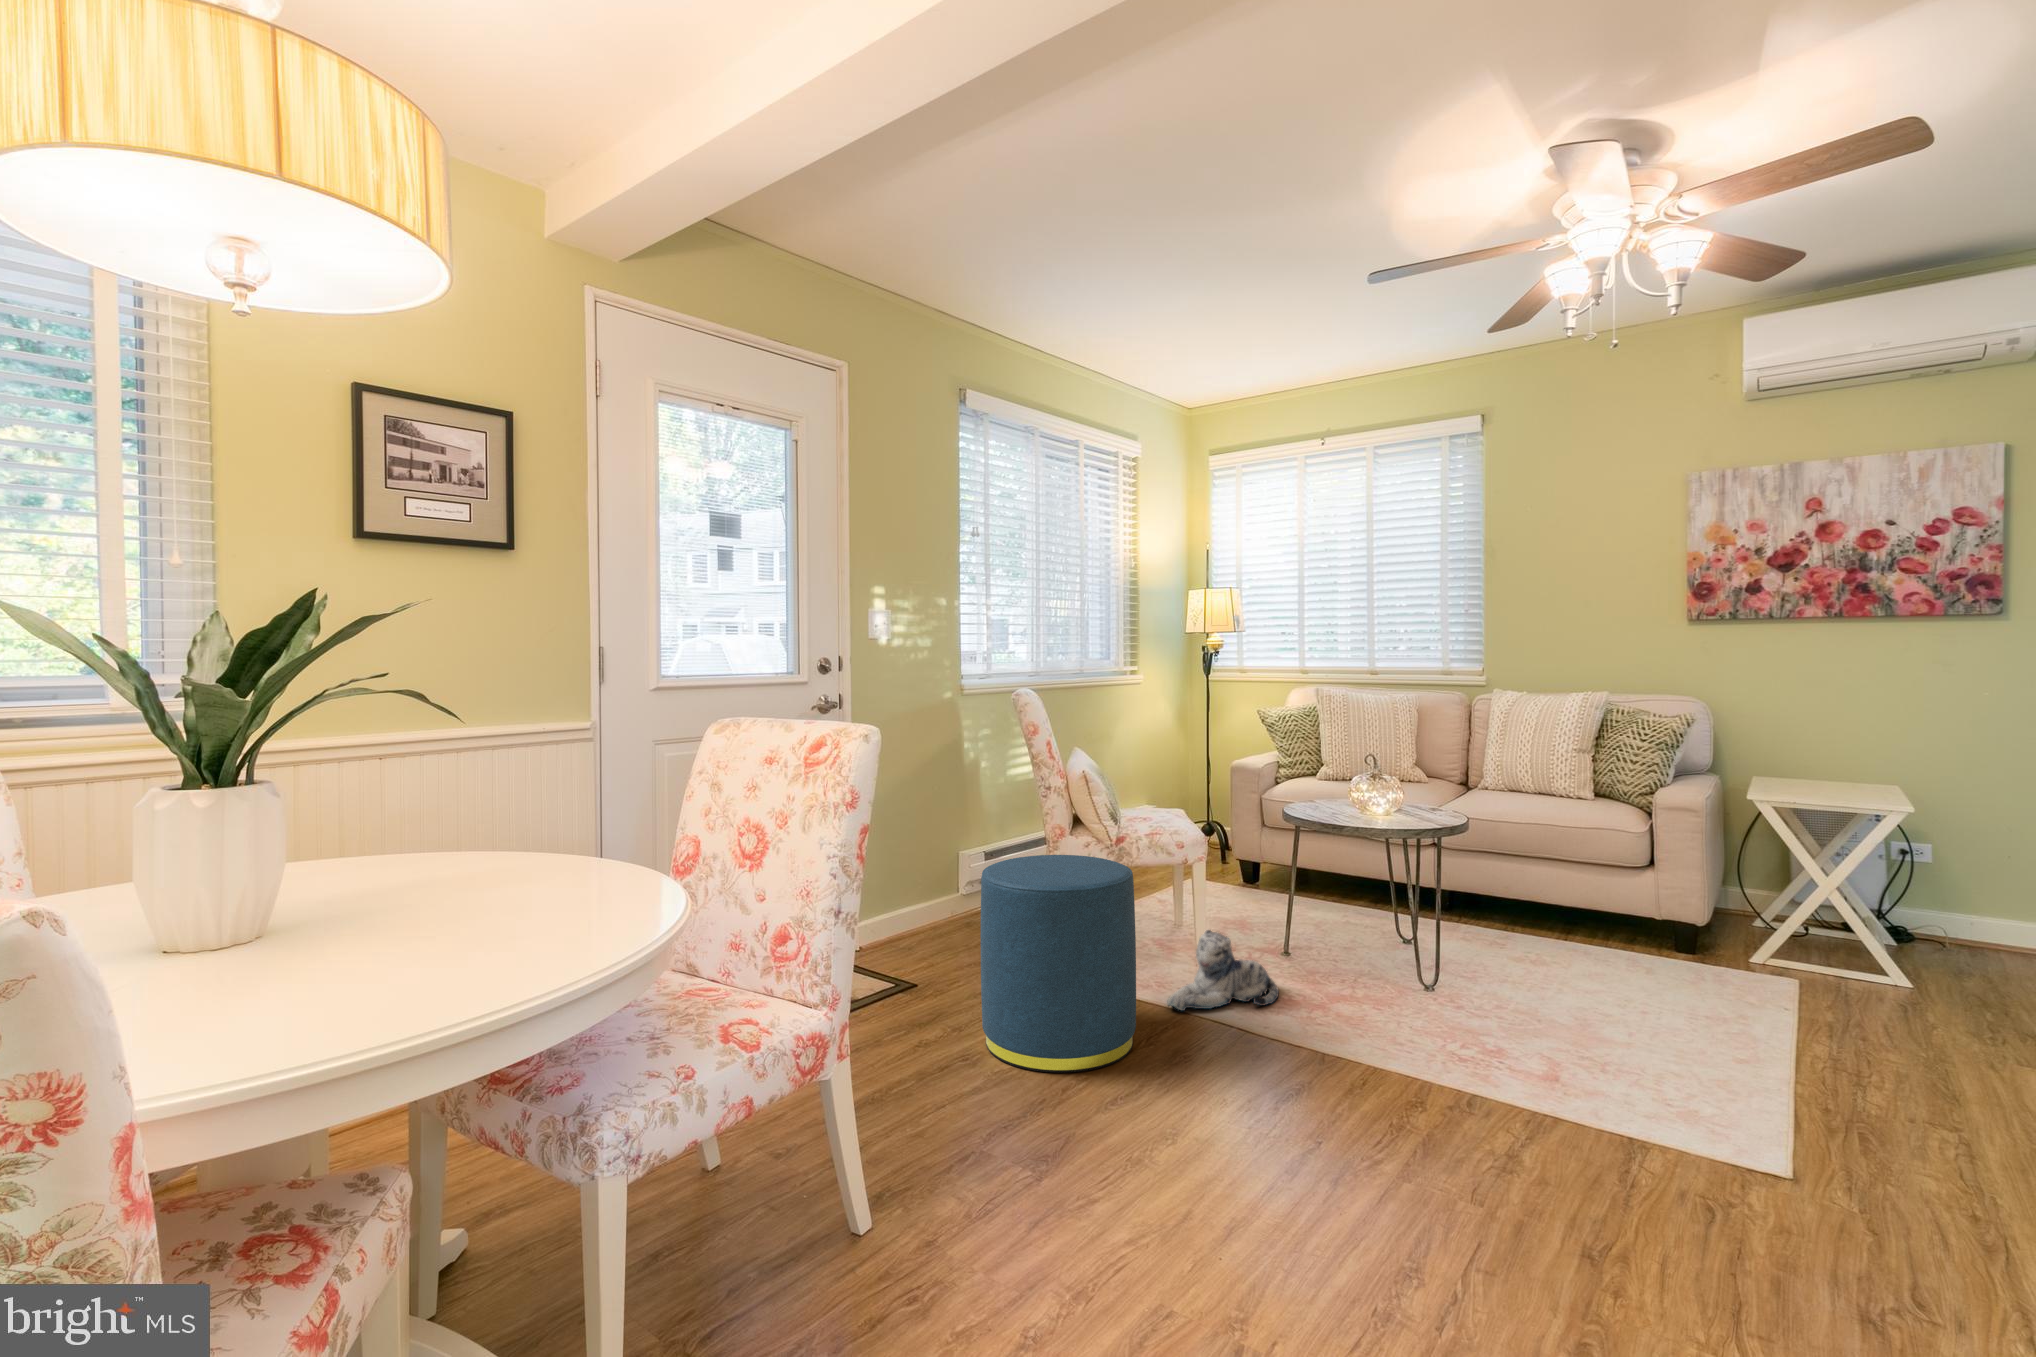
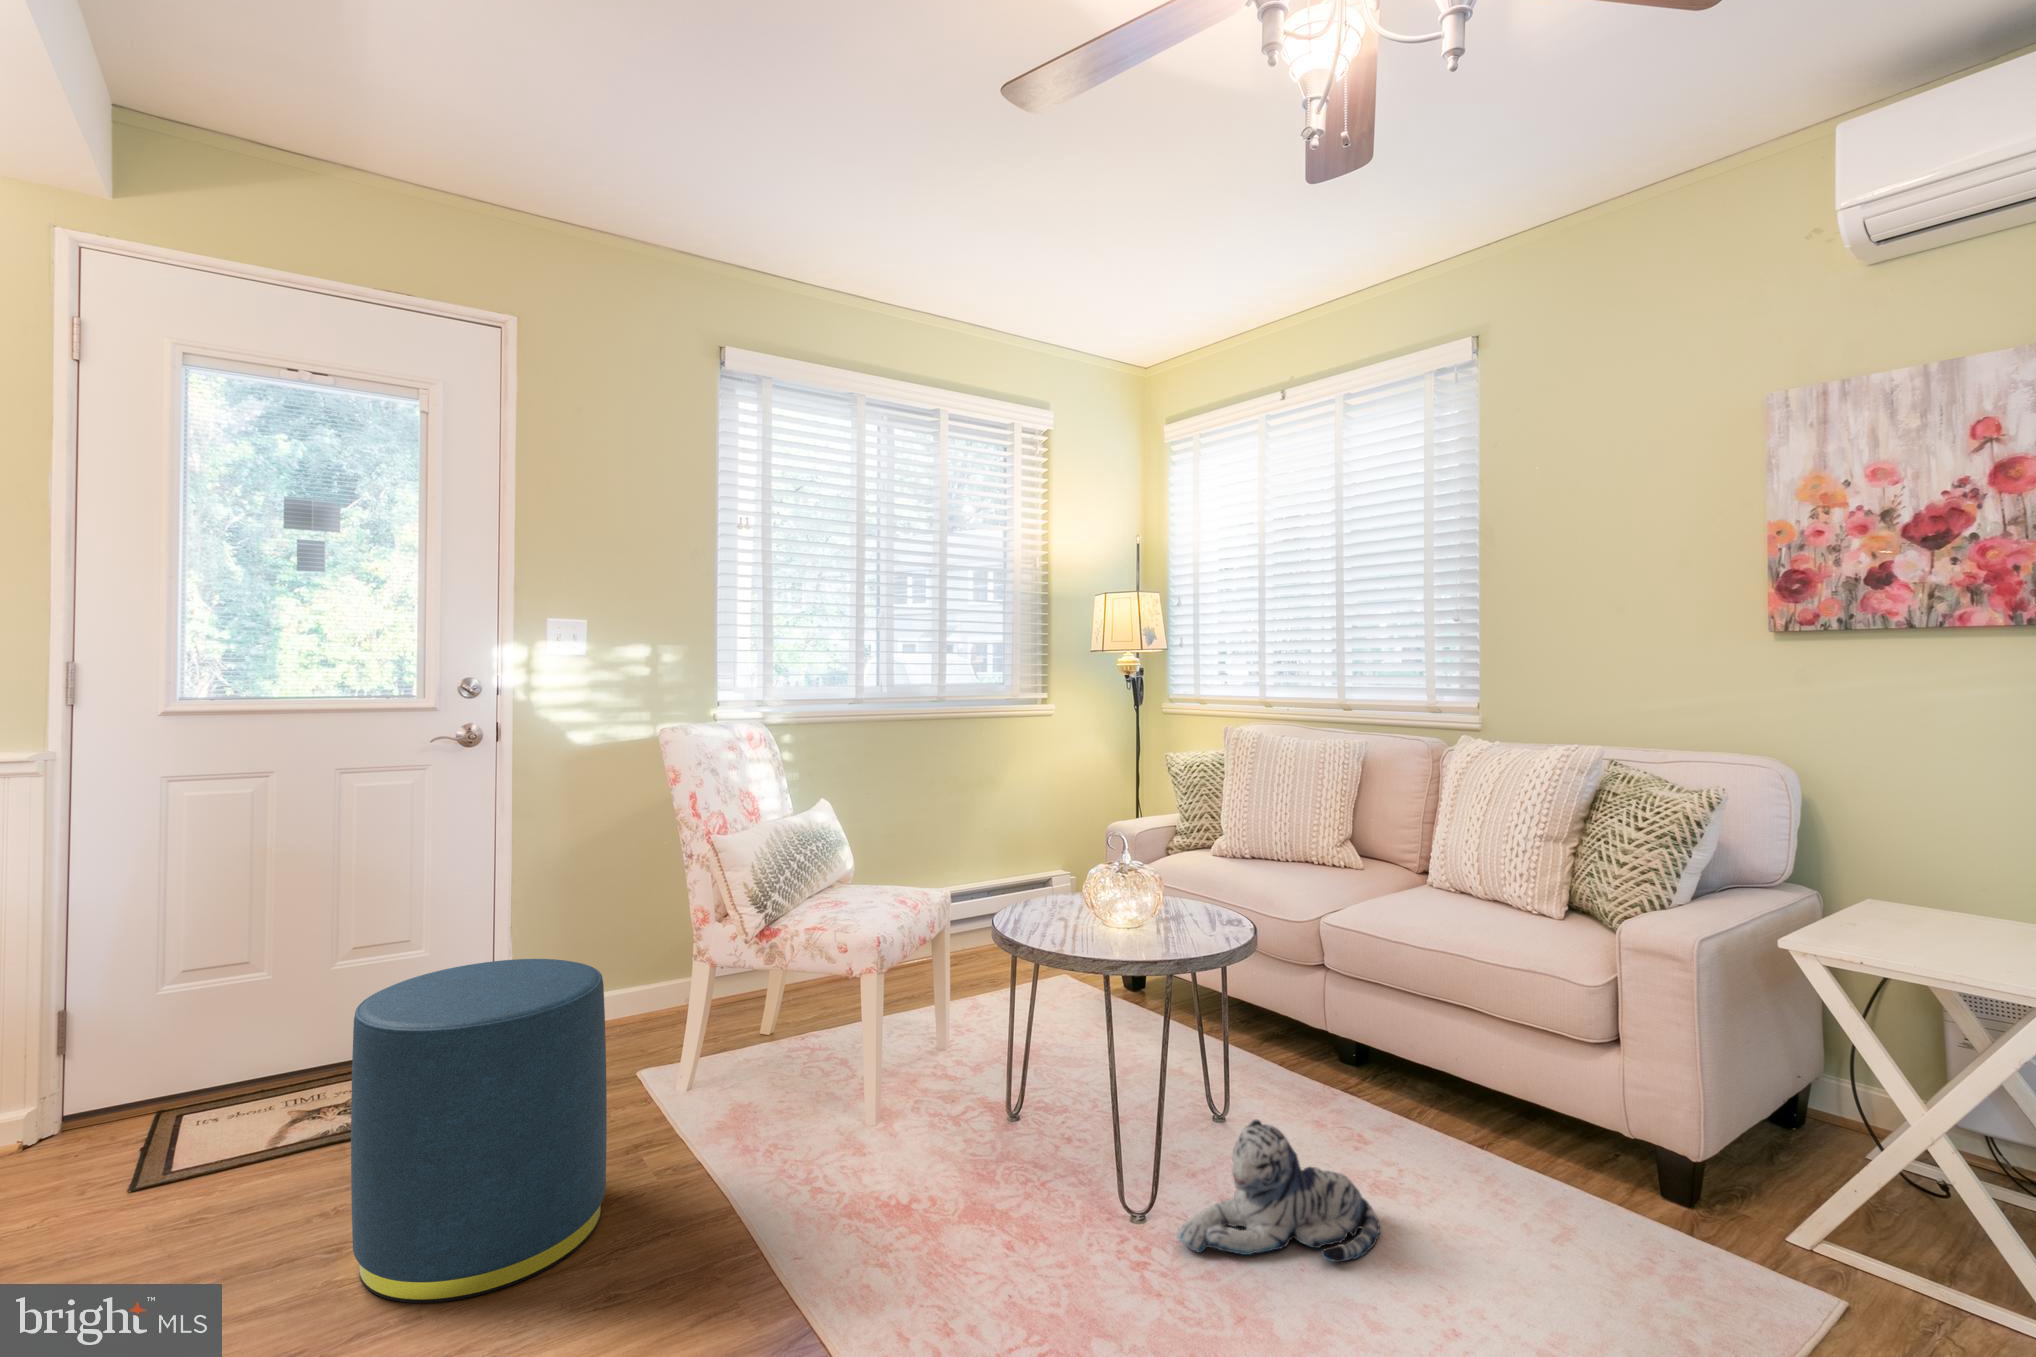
plush toy: present [1167,930,1279,1011] -> present [1177,1119,1380,1262]

